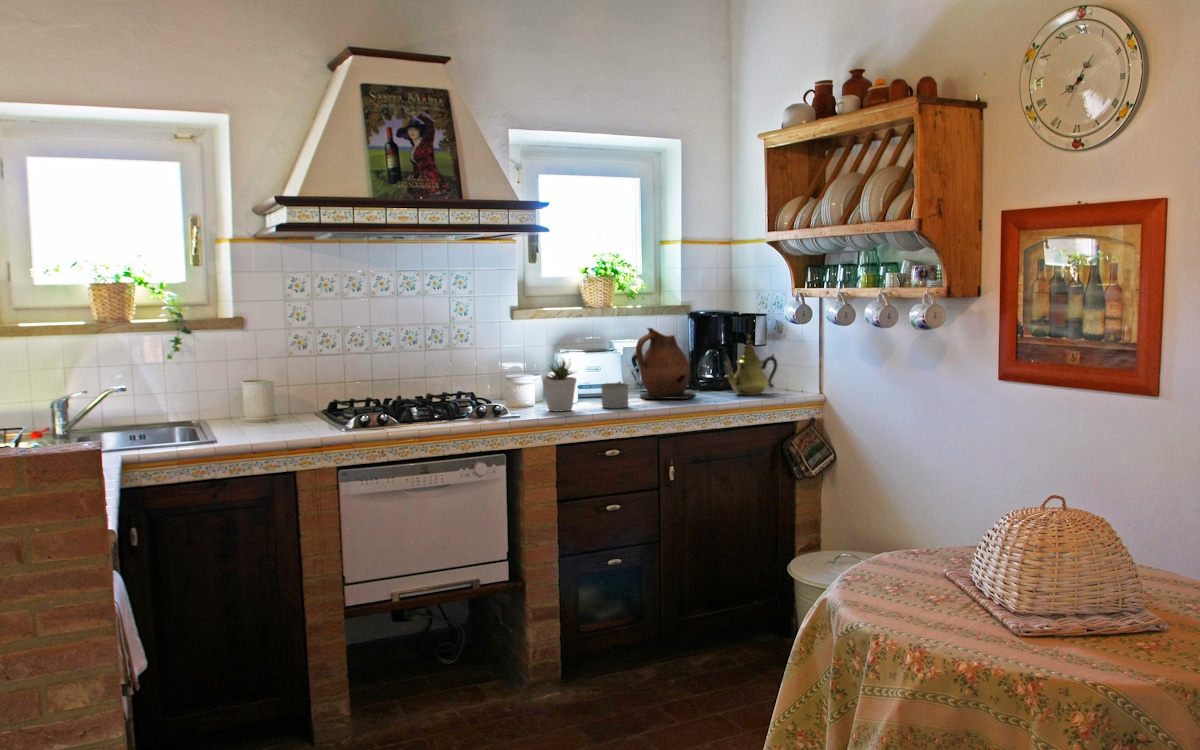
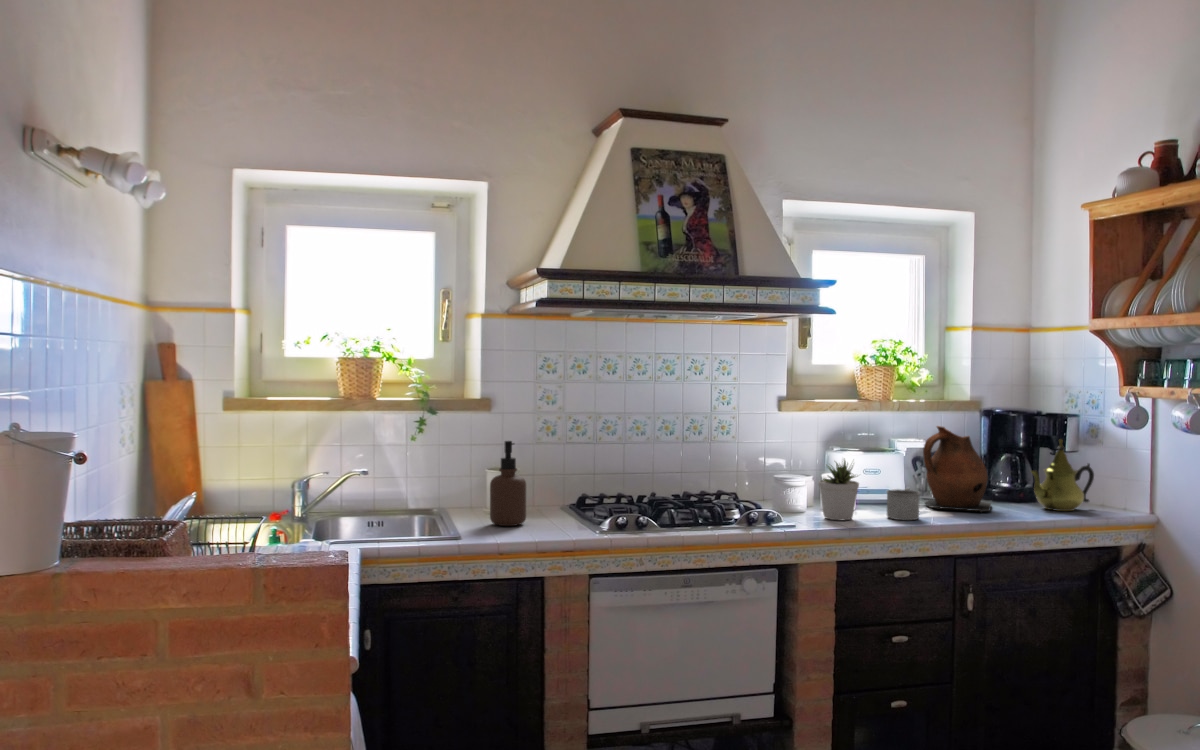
soap dispenser: none [244,355,279,431] -> present [490,441,526,526]

